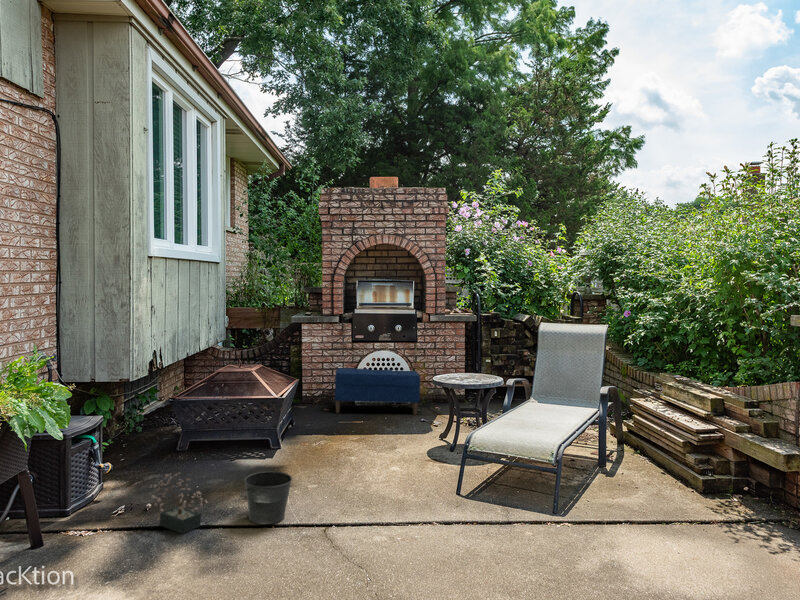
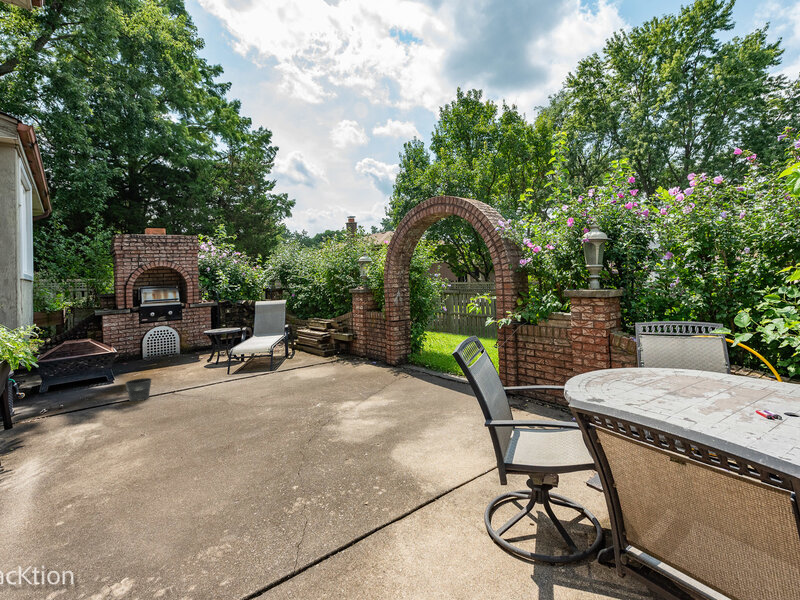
bench: present [335,368,420,415] -> none [132,335,191,364]
decorative plant: present [150,472,208,534] -> none [71,387,109,412]

